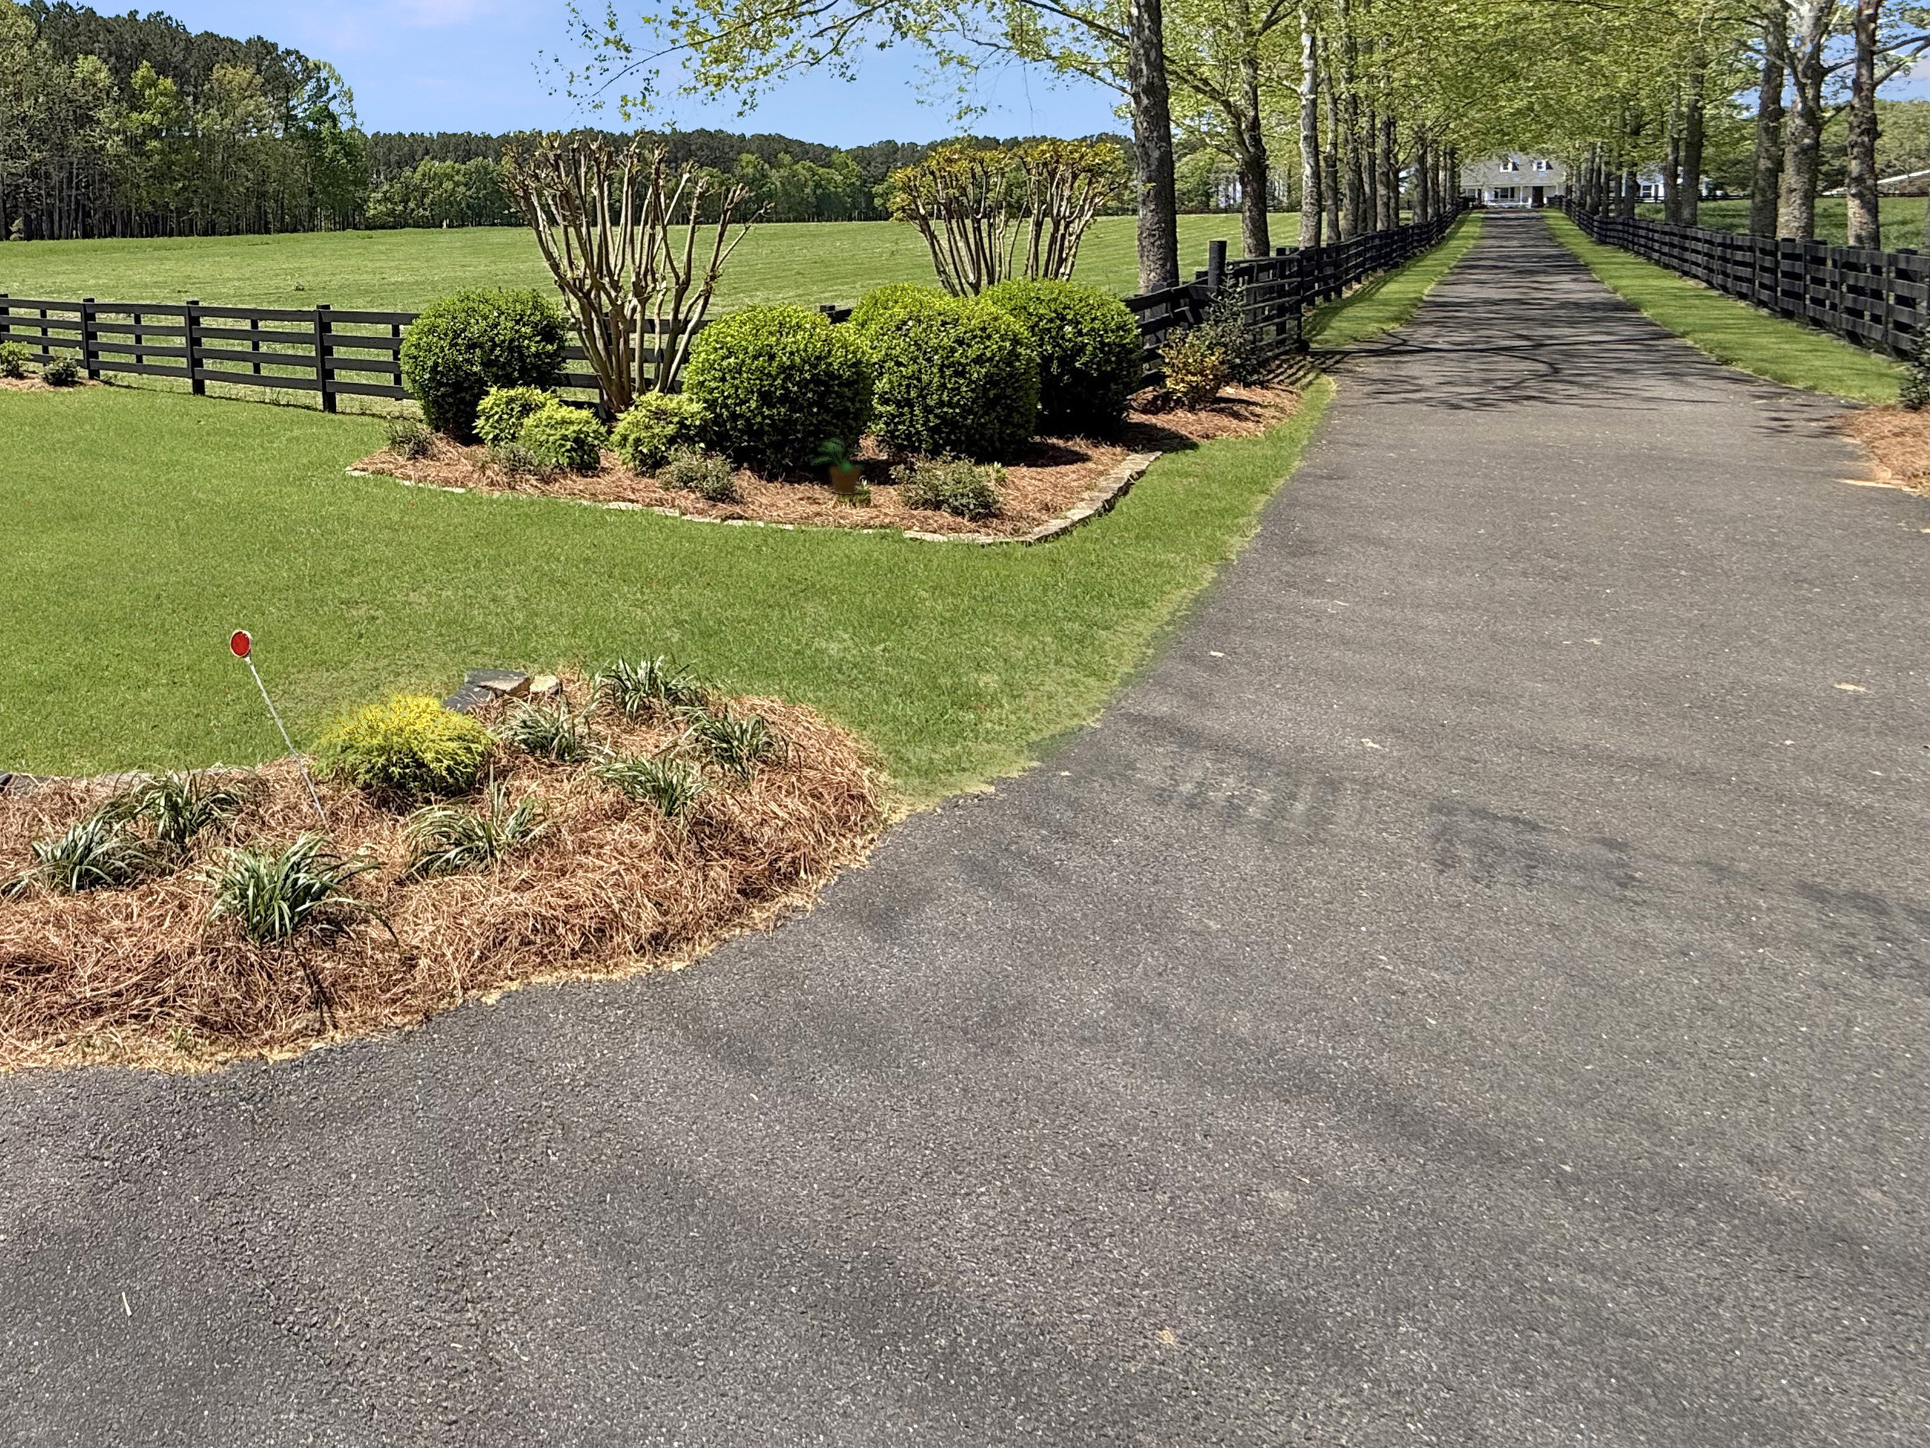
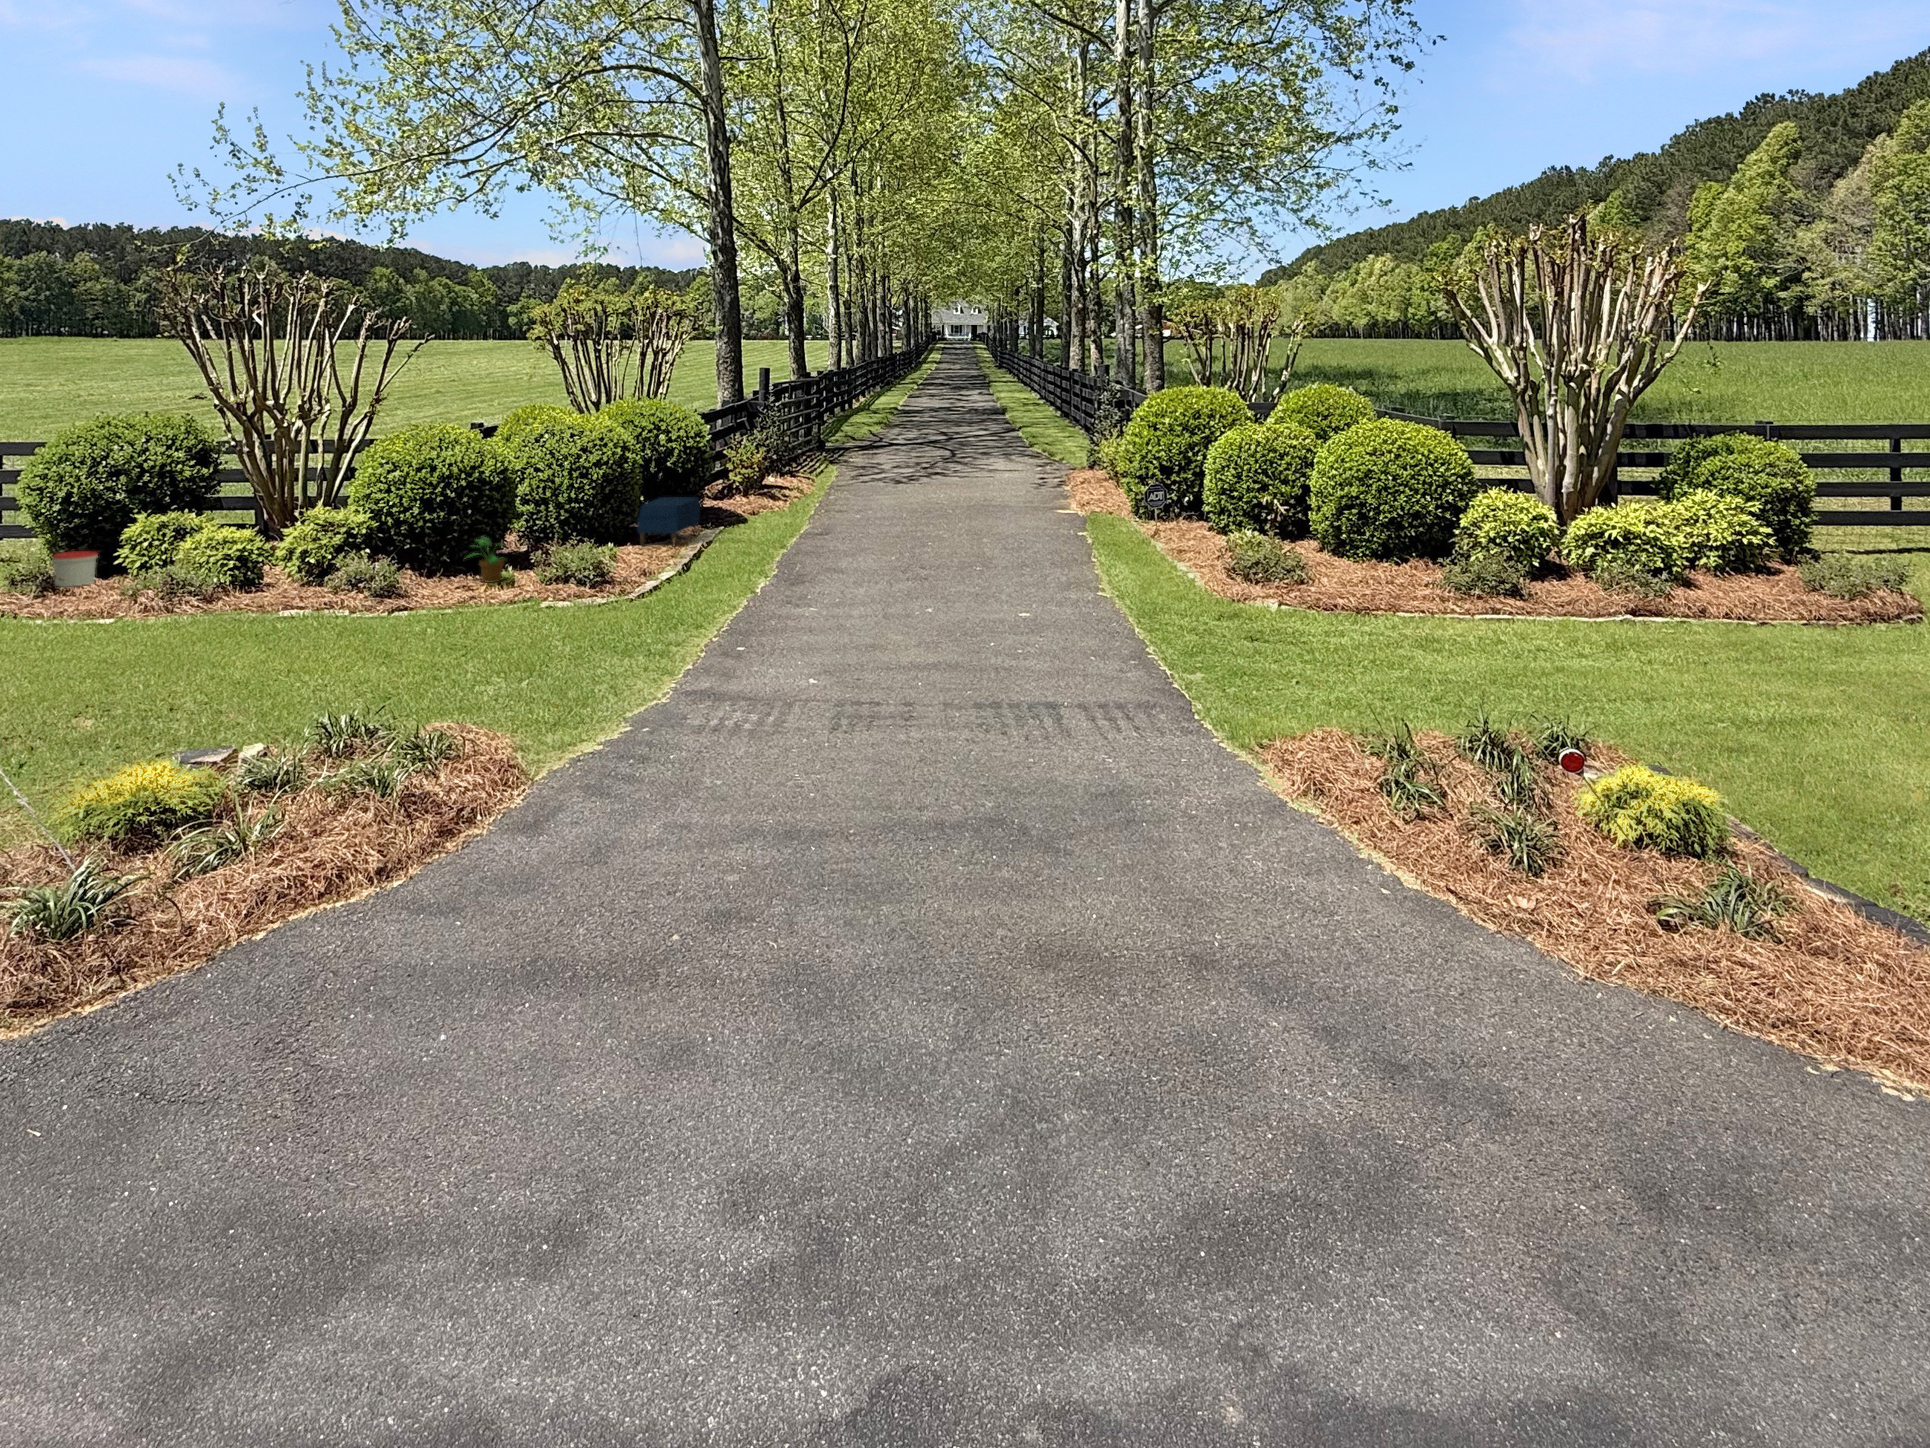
bench: none [1036,401,1124,467] -> present [637,497,700,546]
bucket: none [419,420,458,455] -> present [52,551,98,587]

